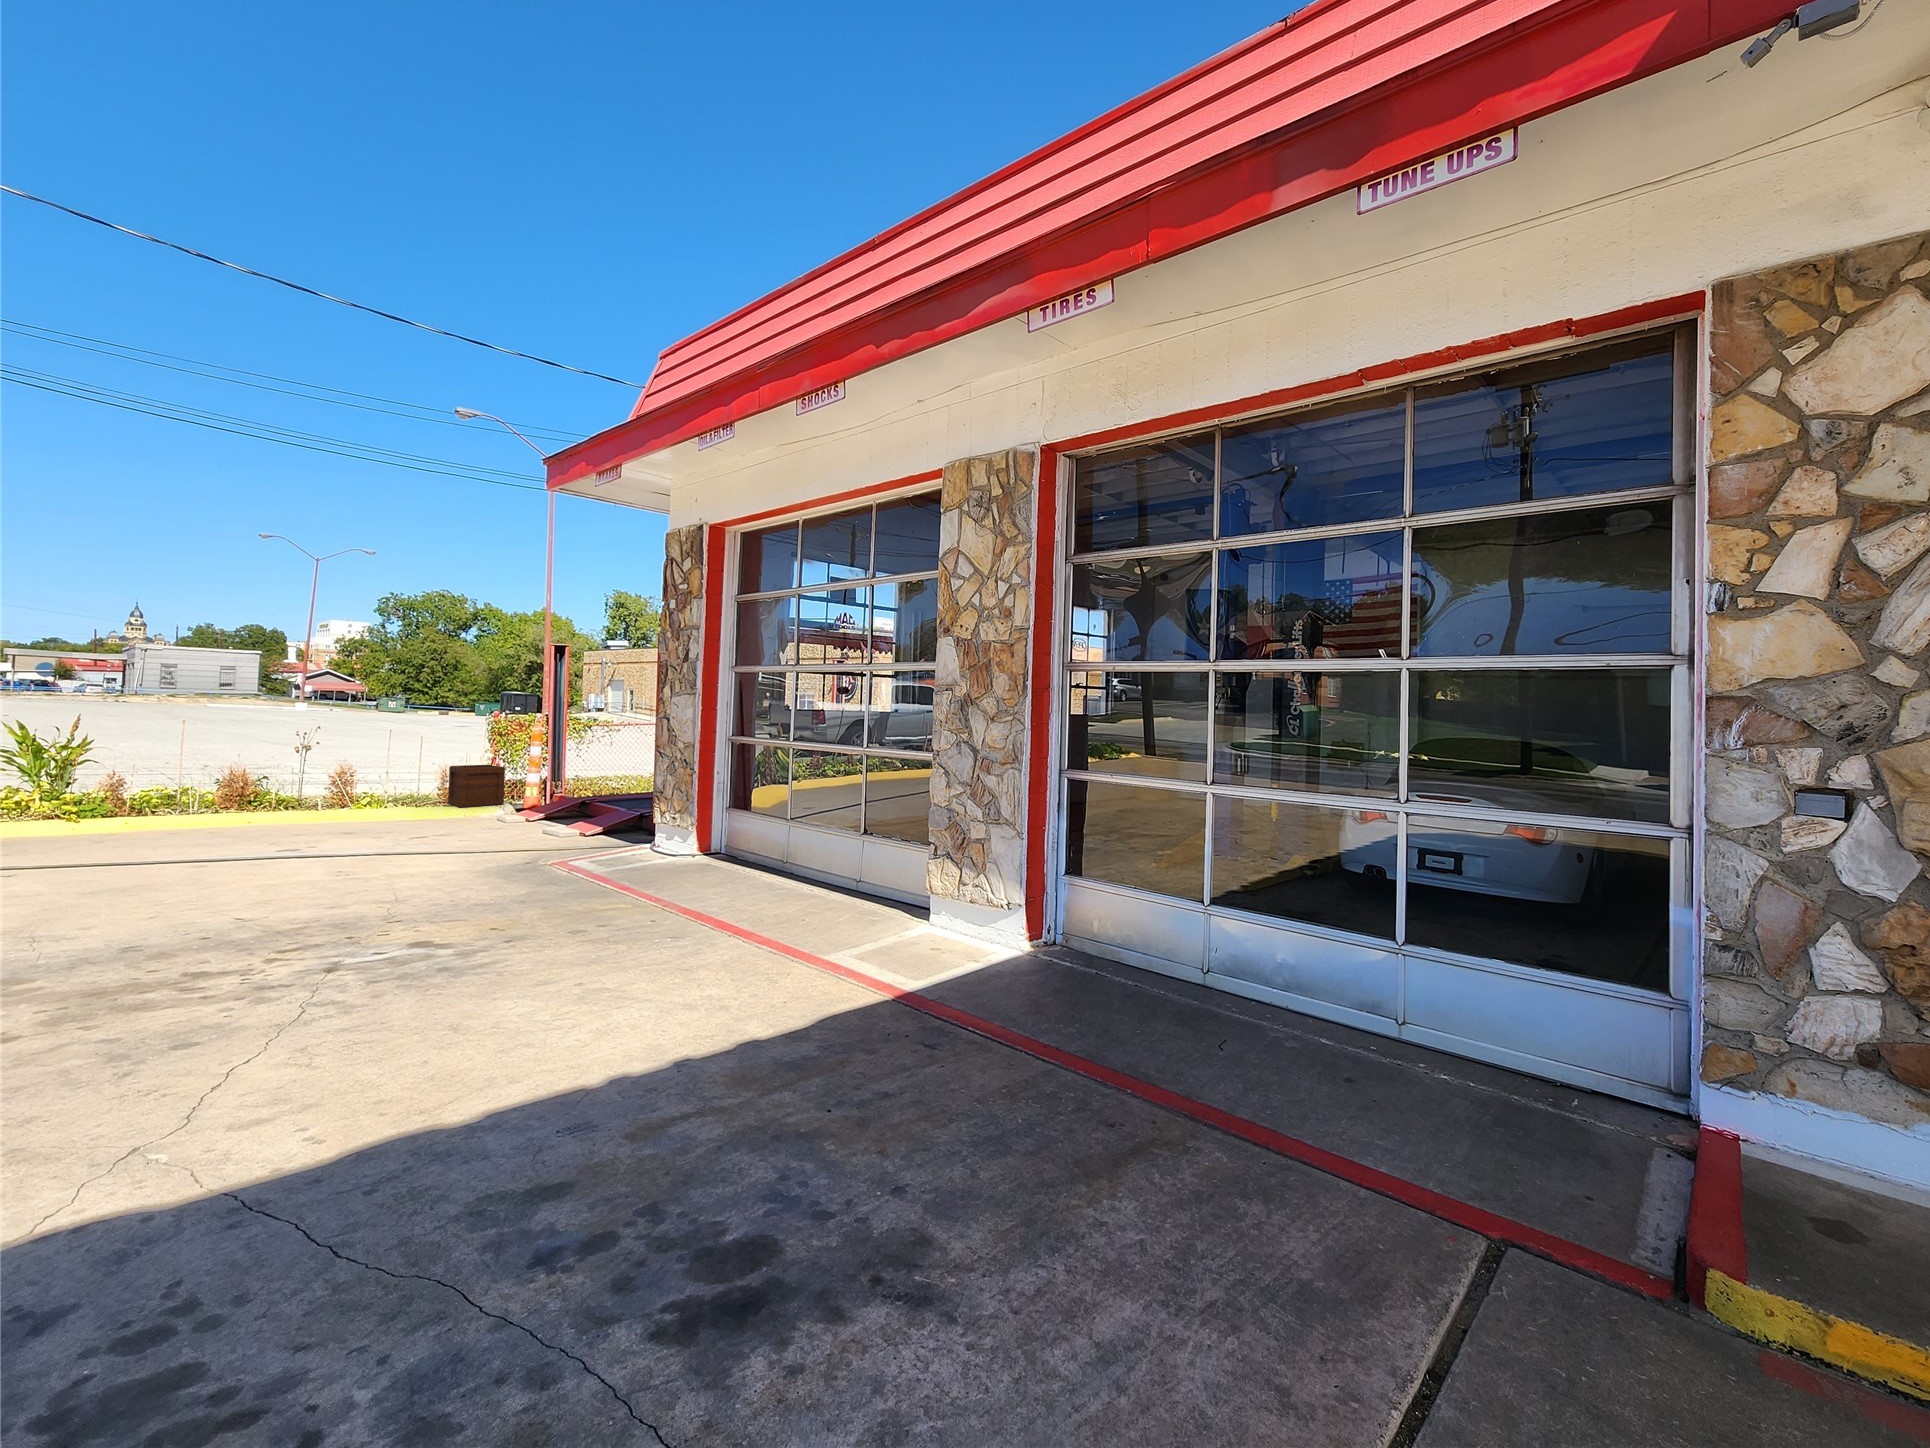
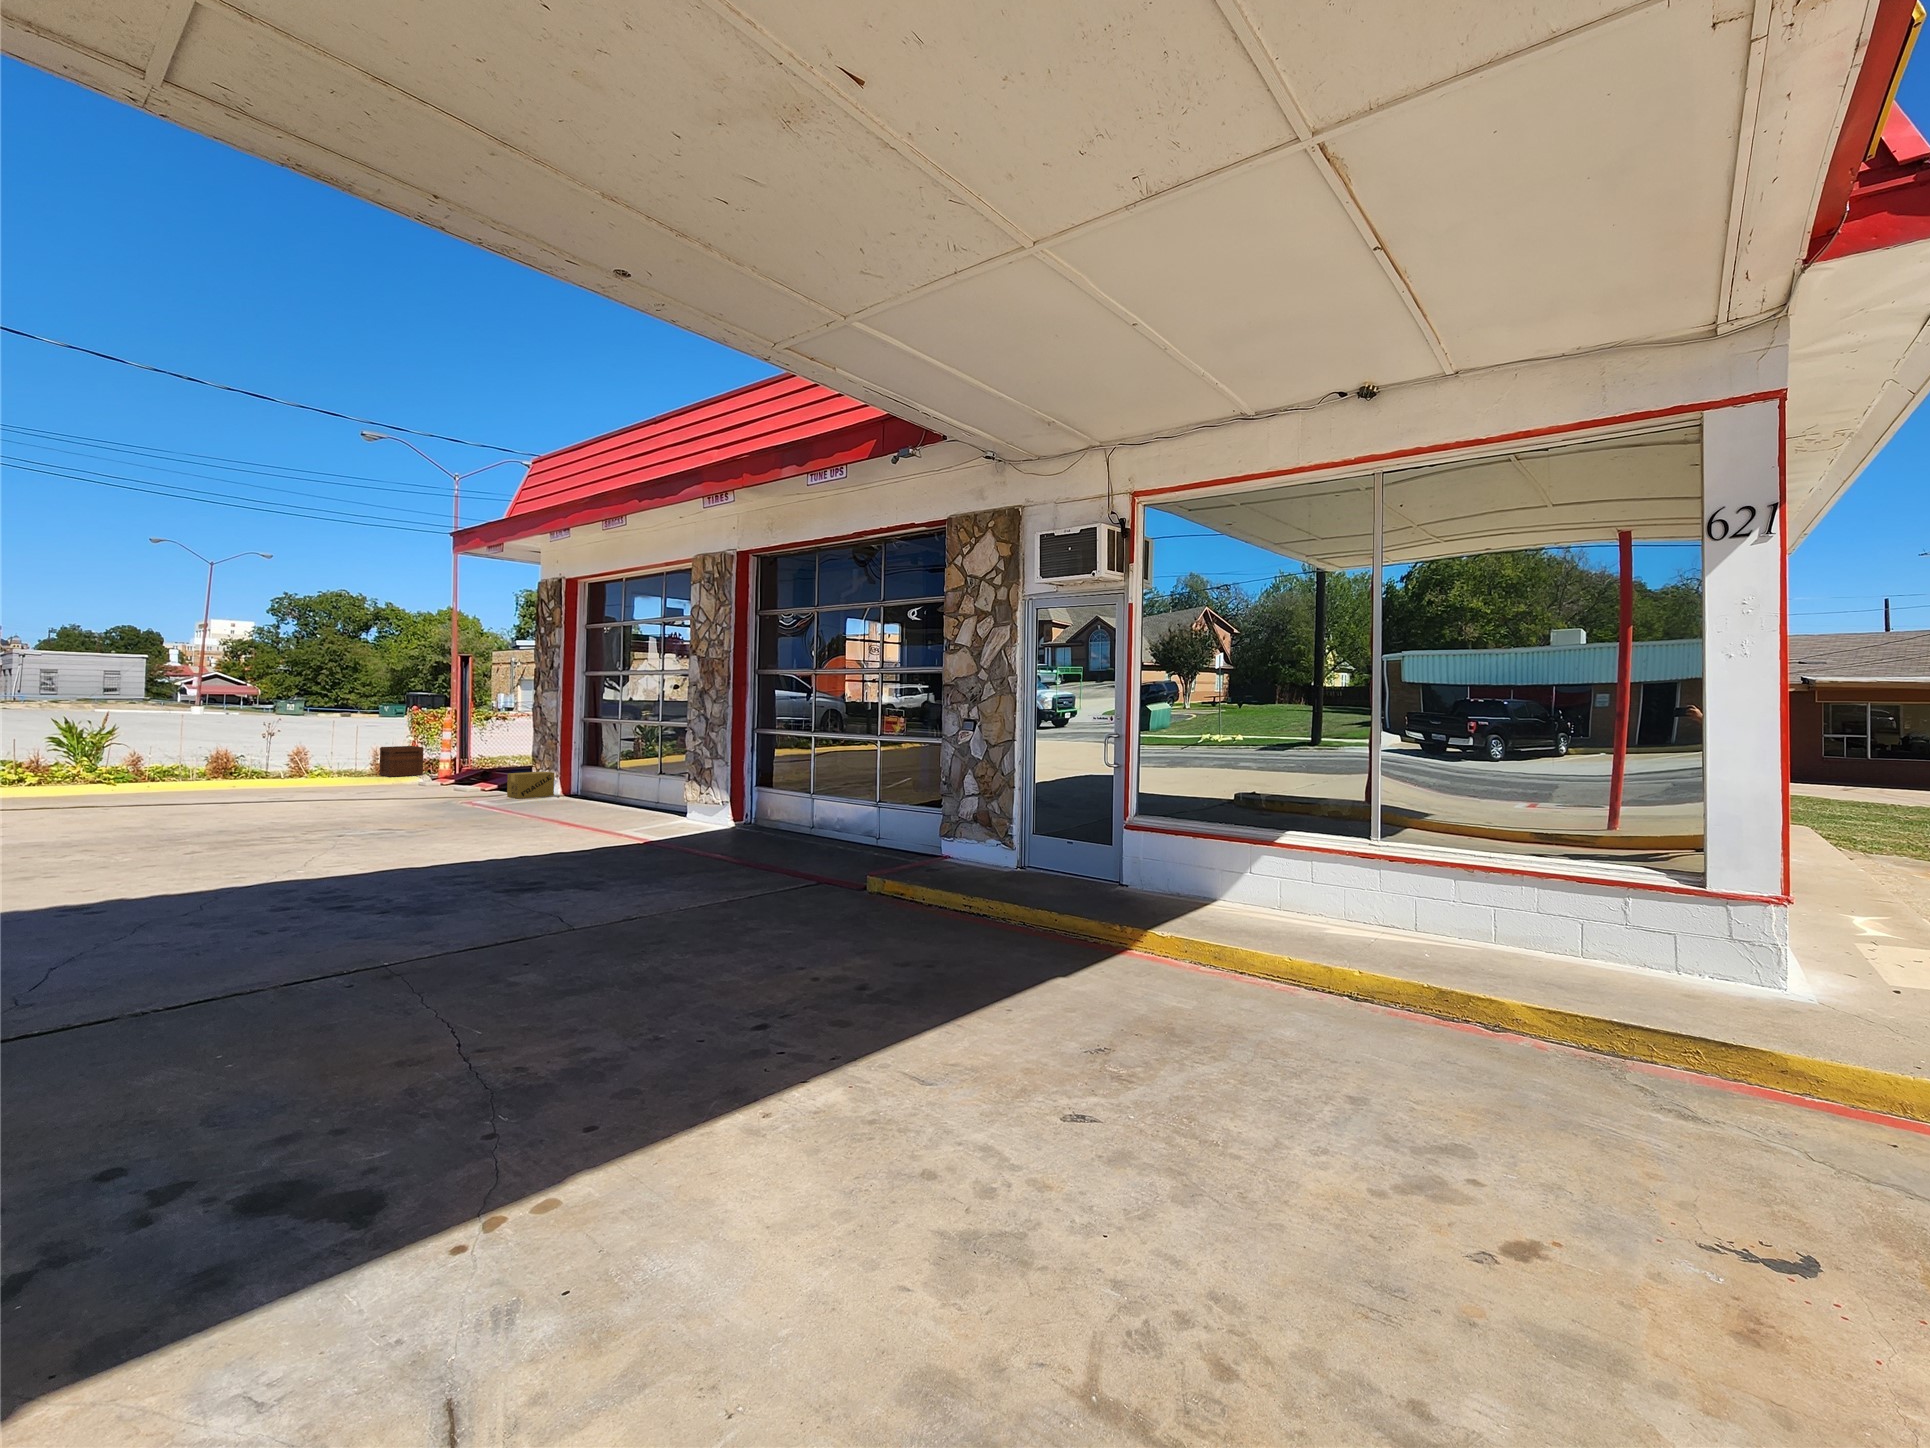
cardboard box: none [618,814,686,859] -> present [507,771,554,798]

